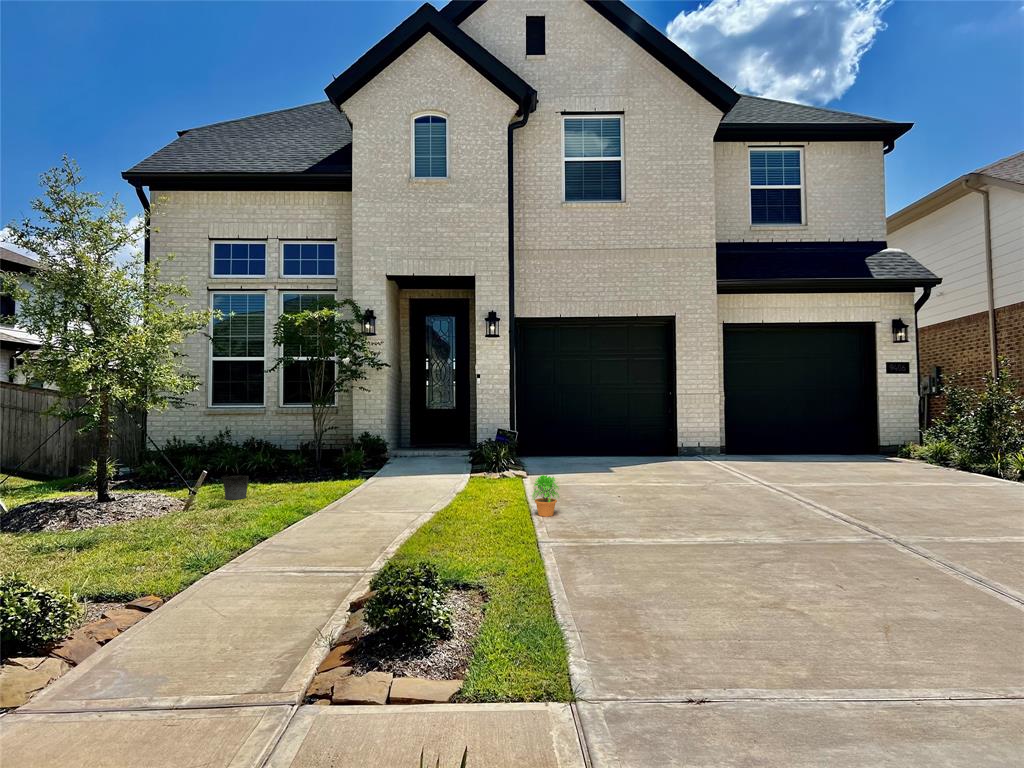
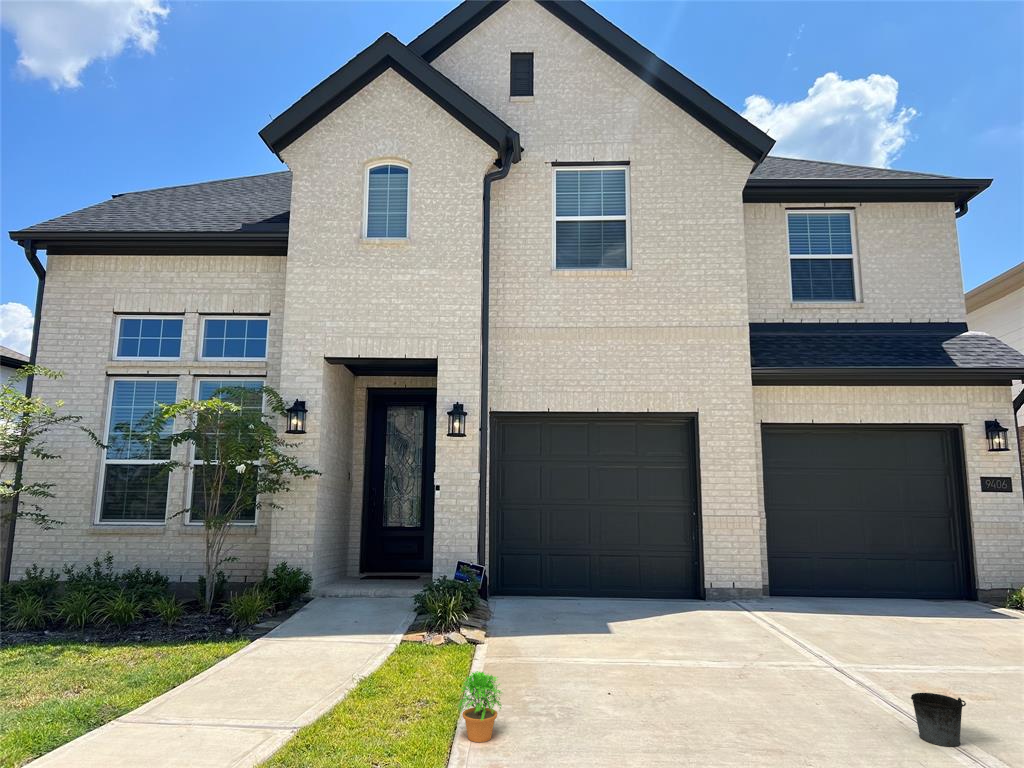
bucket: present [221,476,249,500] -> present [911,693,966,746]

